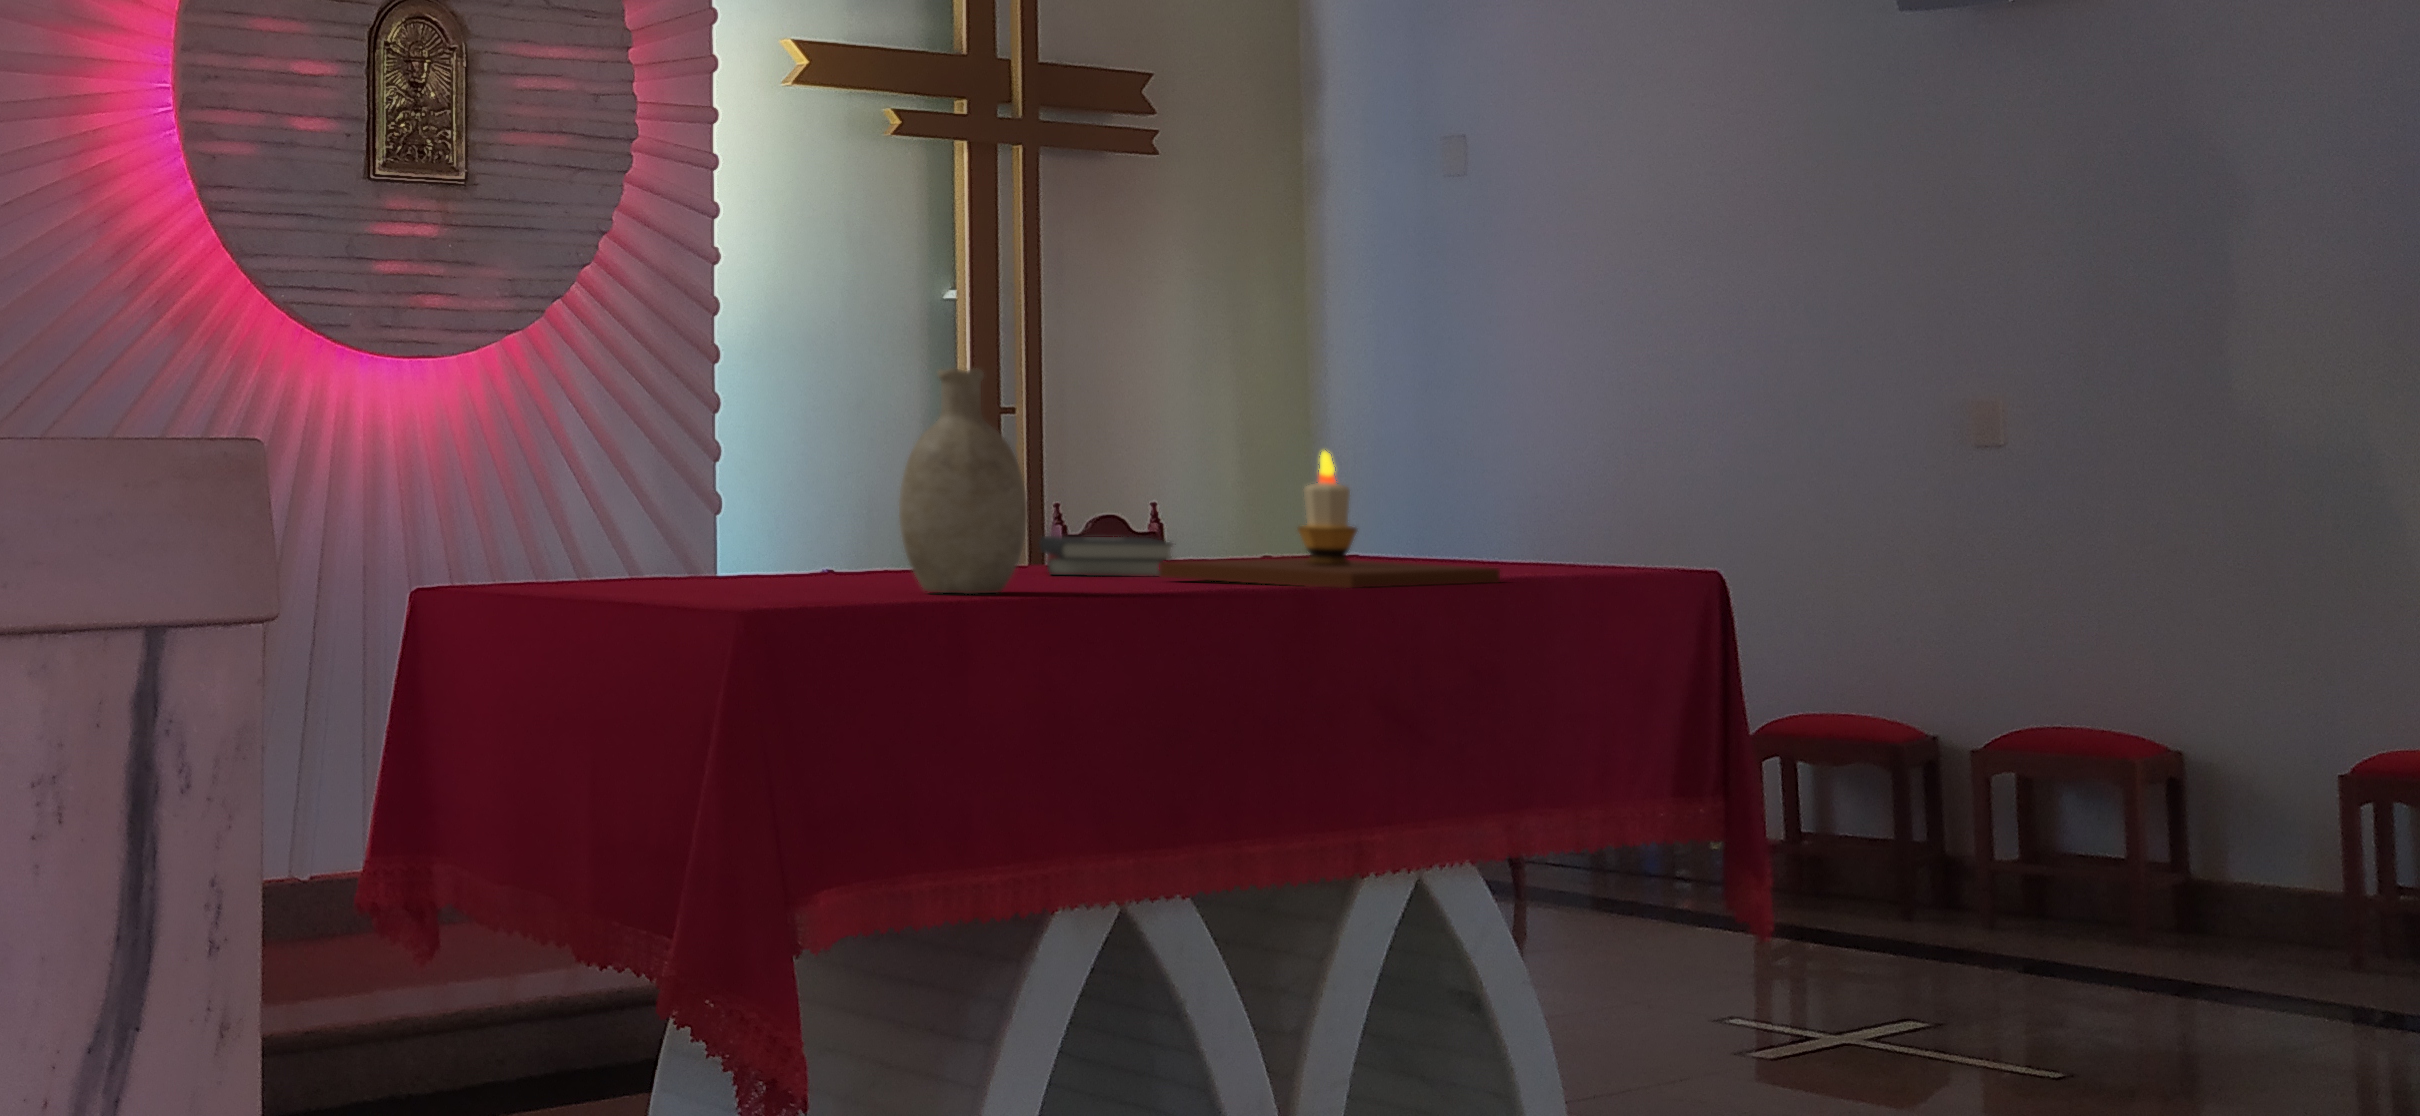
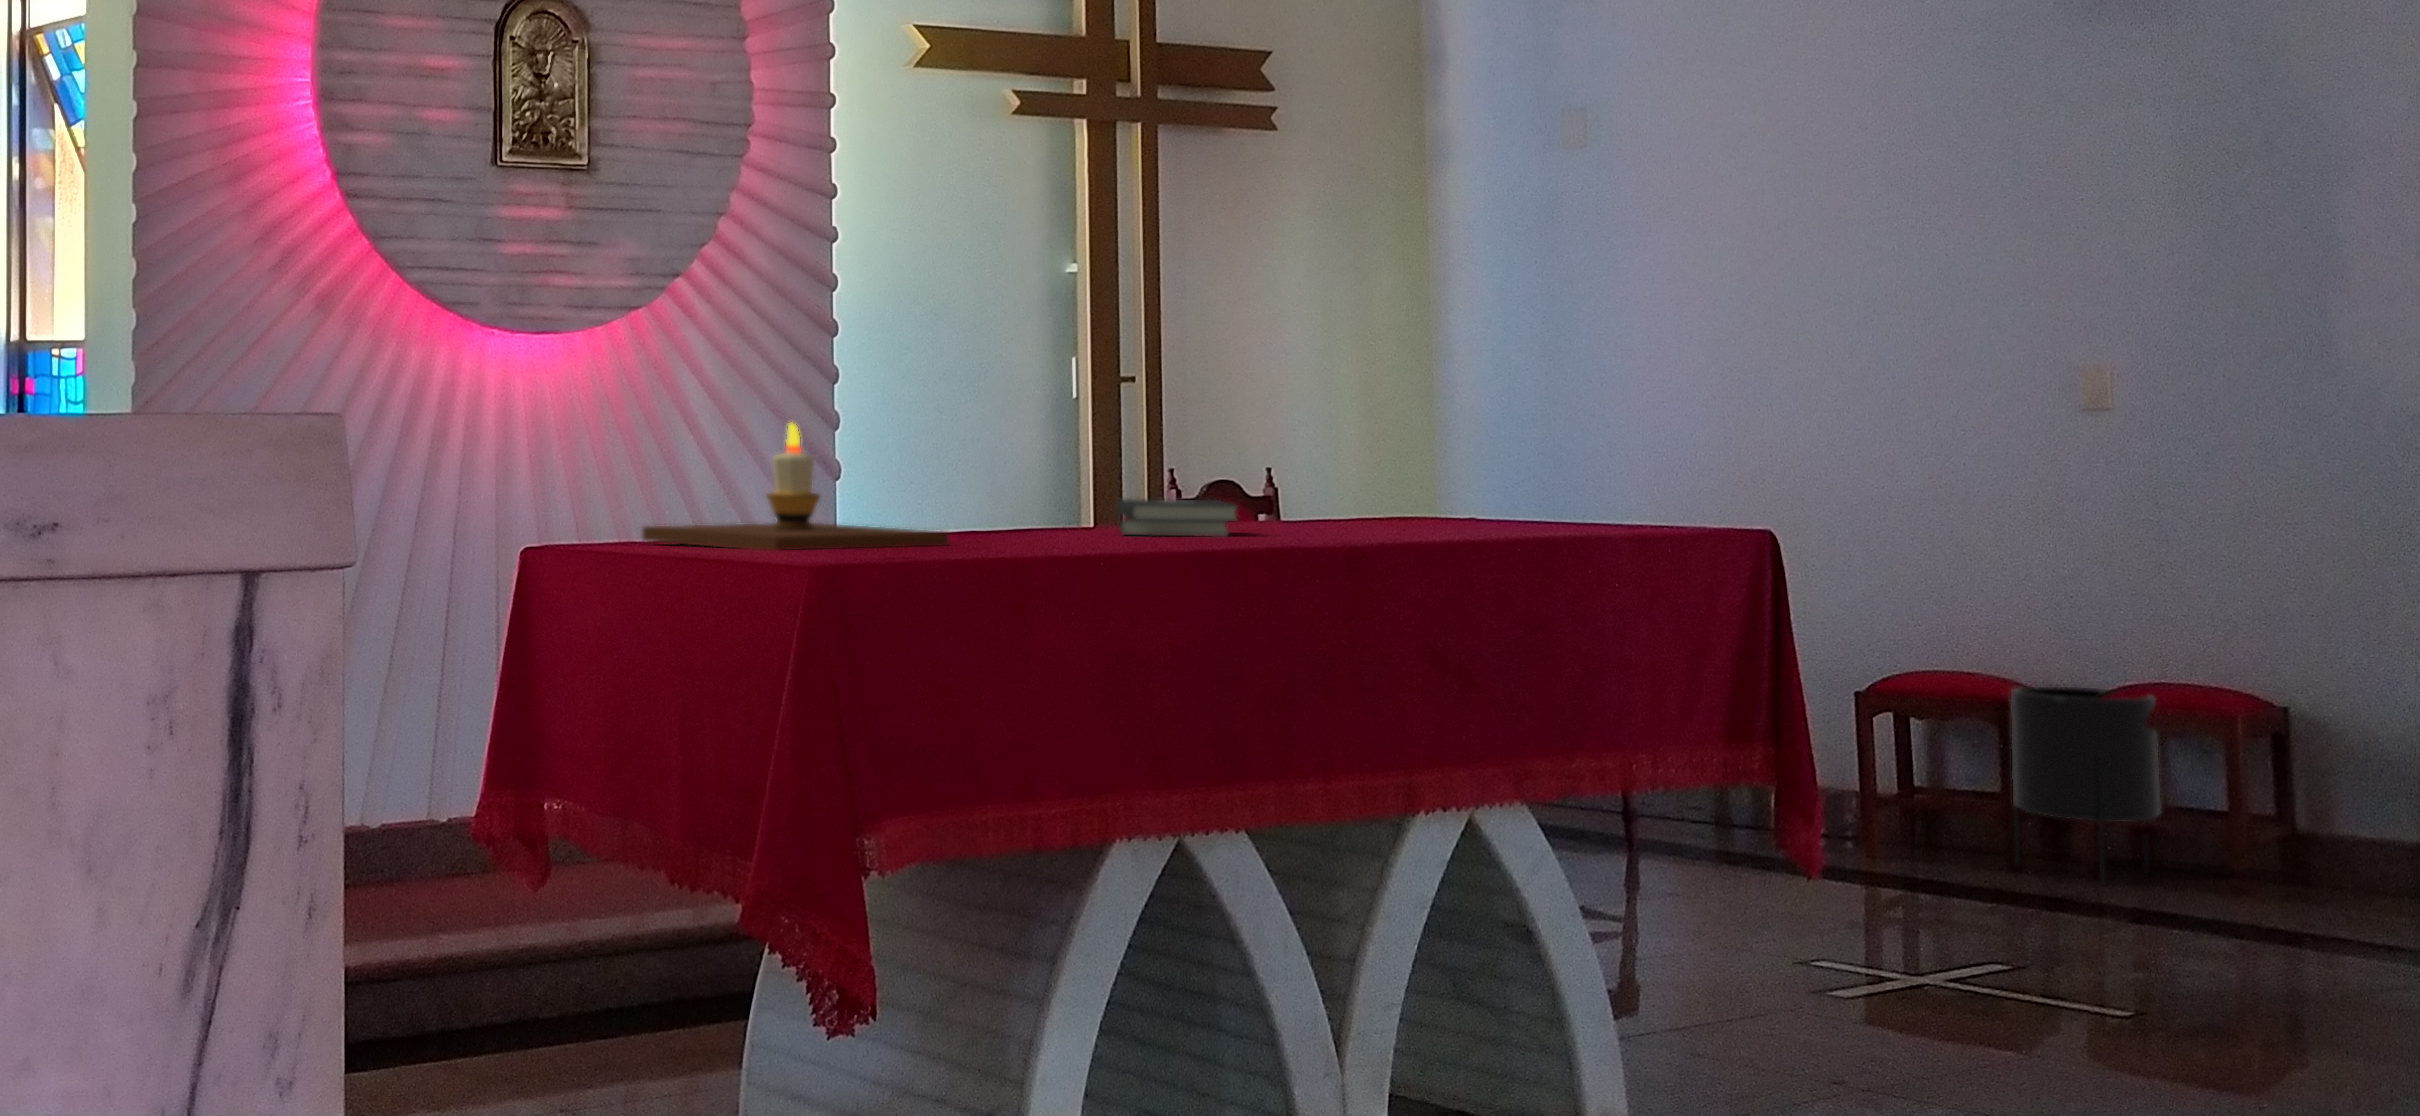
decorative vase: present [899,368,1027,594] -> none [964,344,1081,551]
candle: present [1160,451,1500,588] -> present [642,423,948,550]
planter: none [1908,728,2059,933] -> present [2011,687,2160,884]

